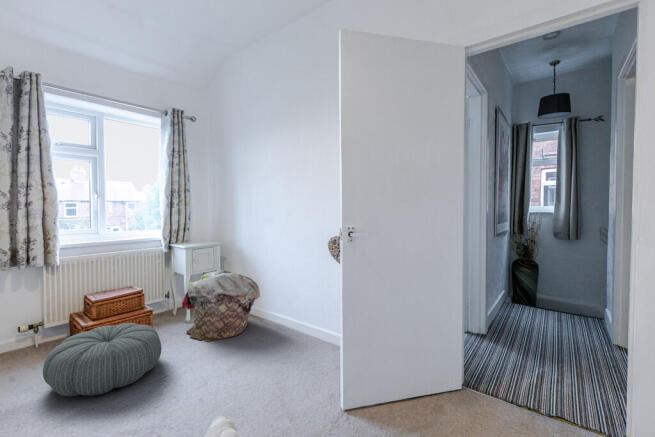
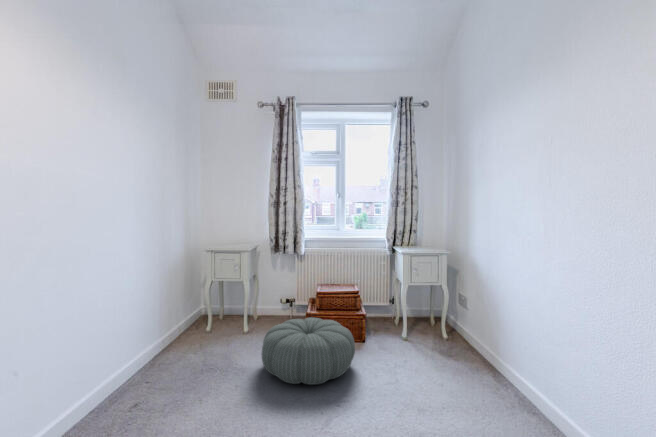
laundry basket: present [182,270,260,342] -> none [394,283,487,373]

